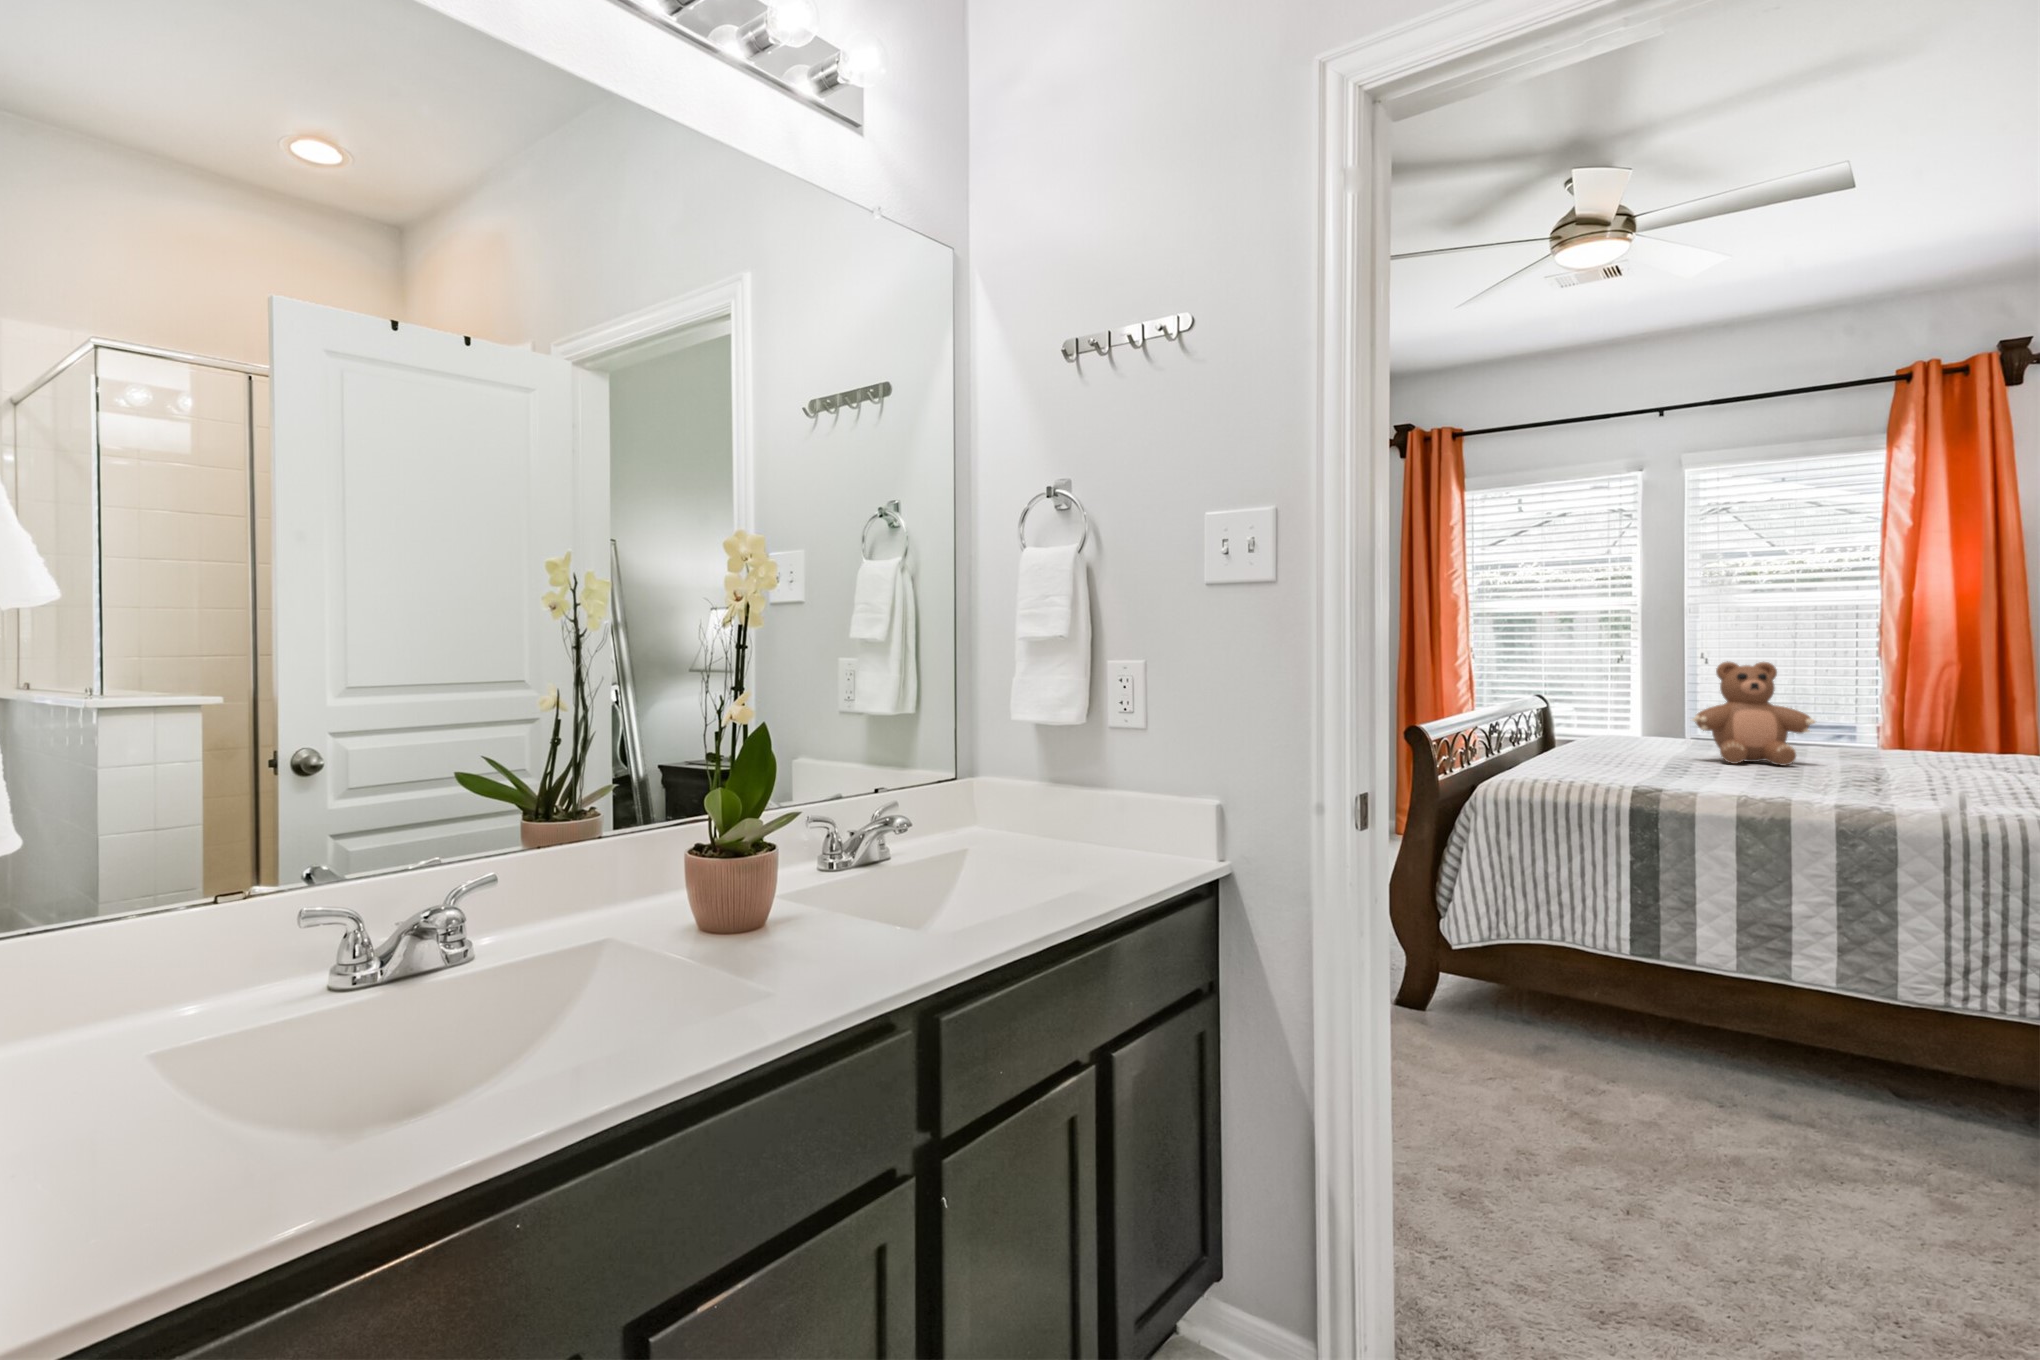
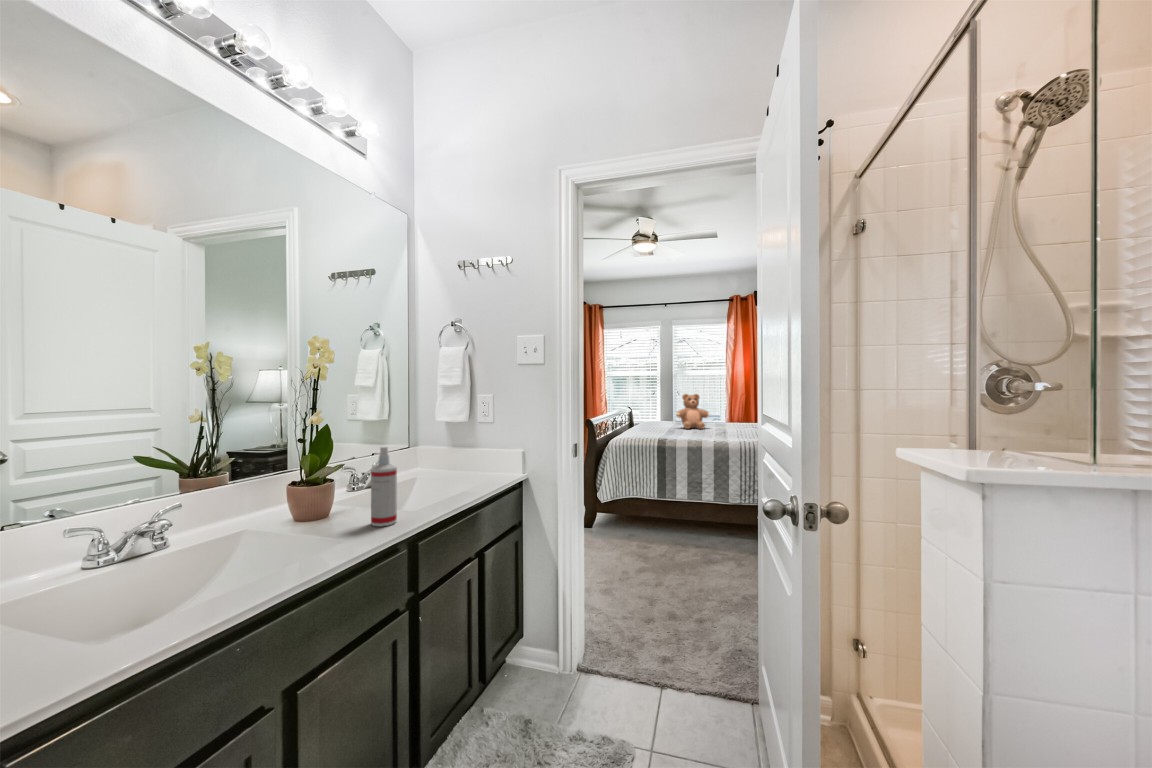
spray bottle: none [840,782,896,968] -> present [371,447,397,526]

